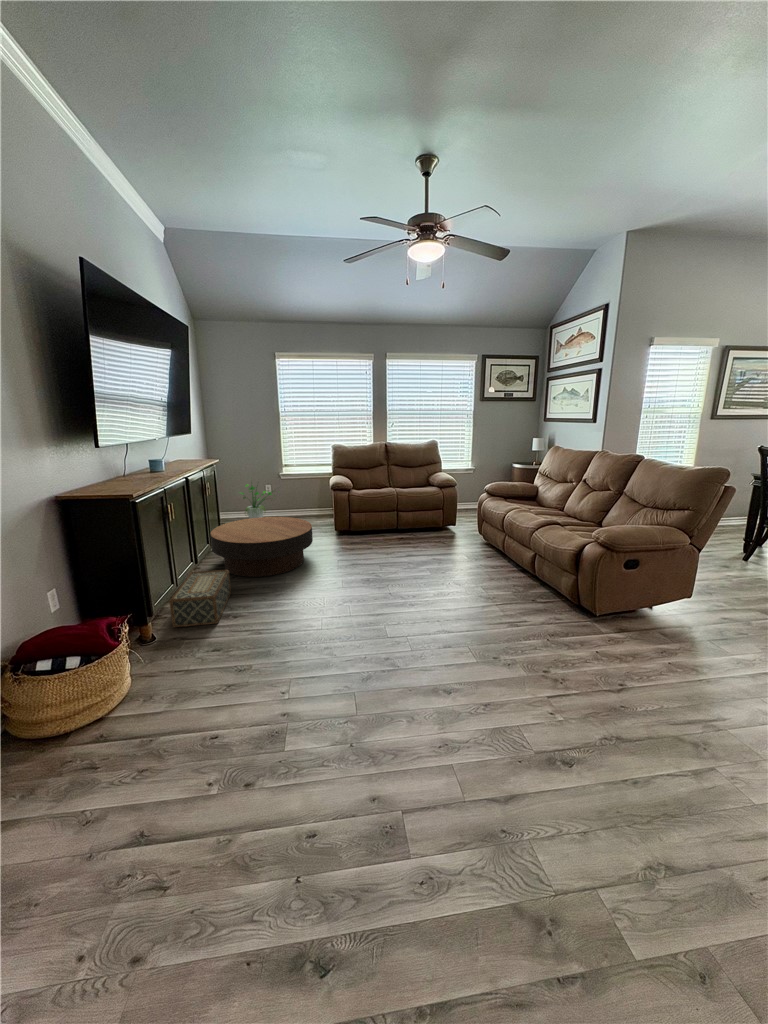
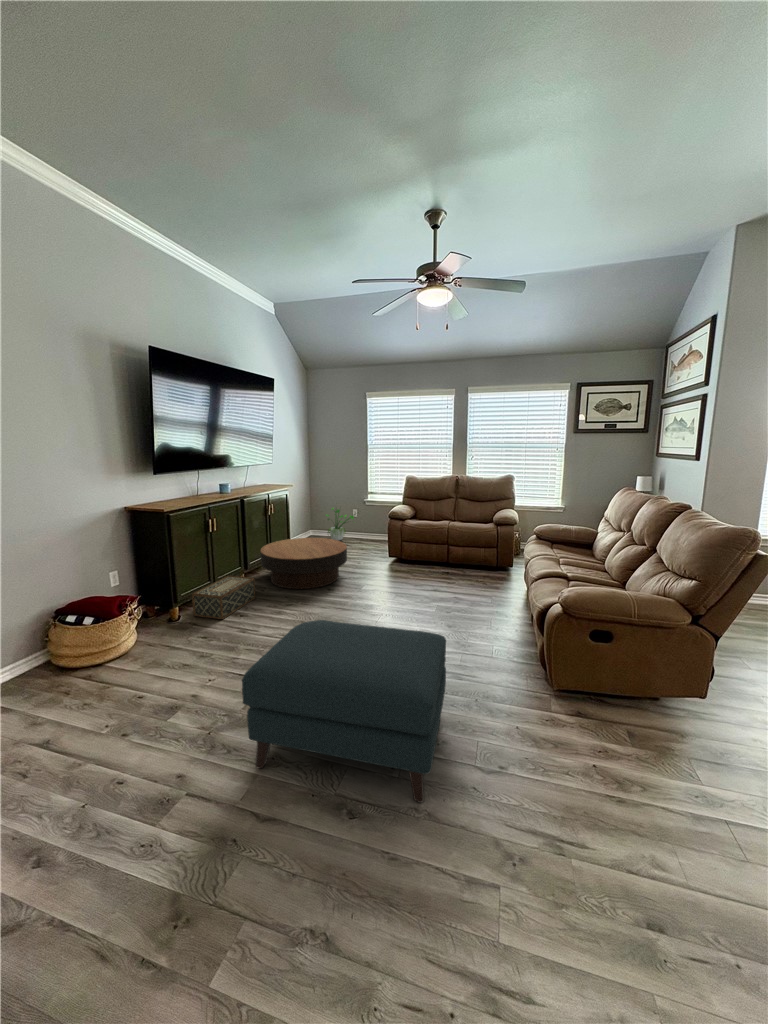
ottoman: none [402,582,628,757] -> present [242,620,446,802]

